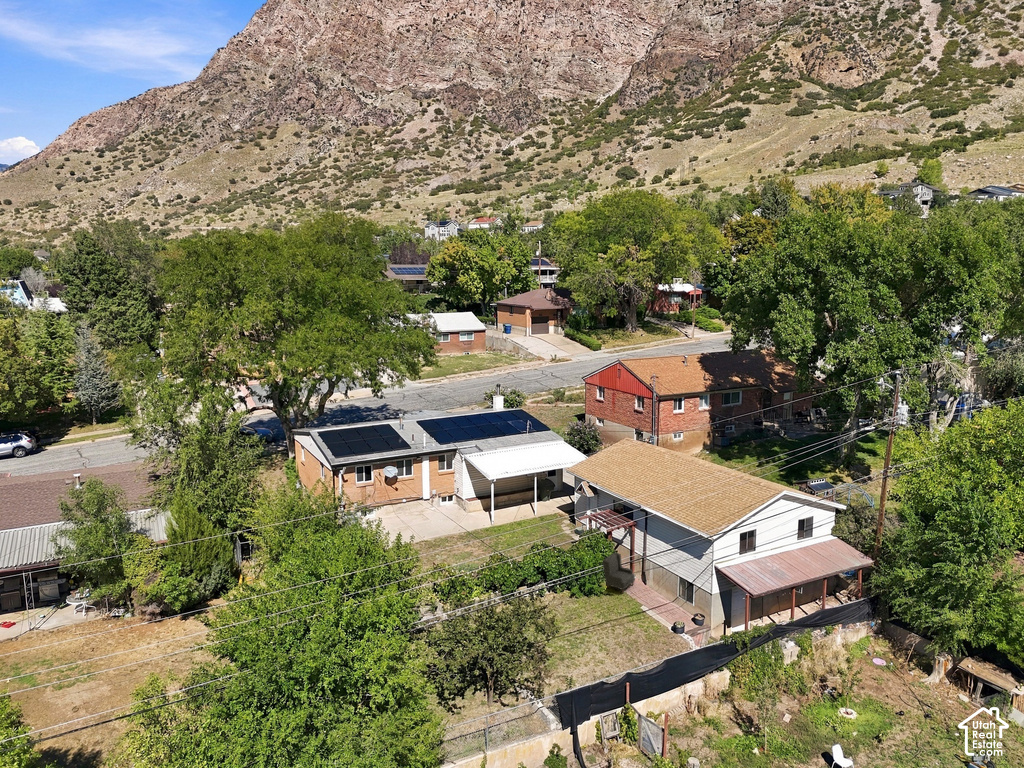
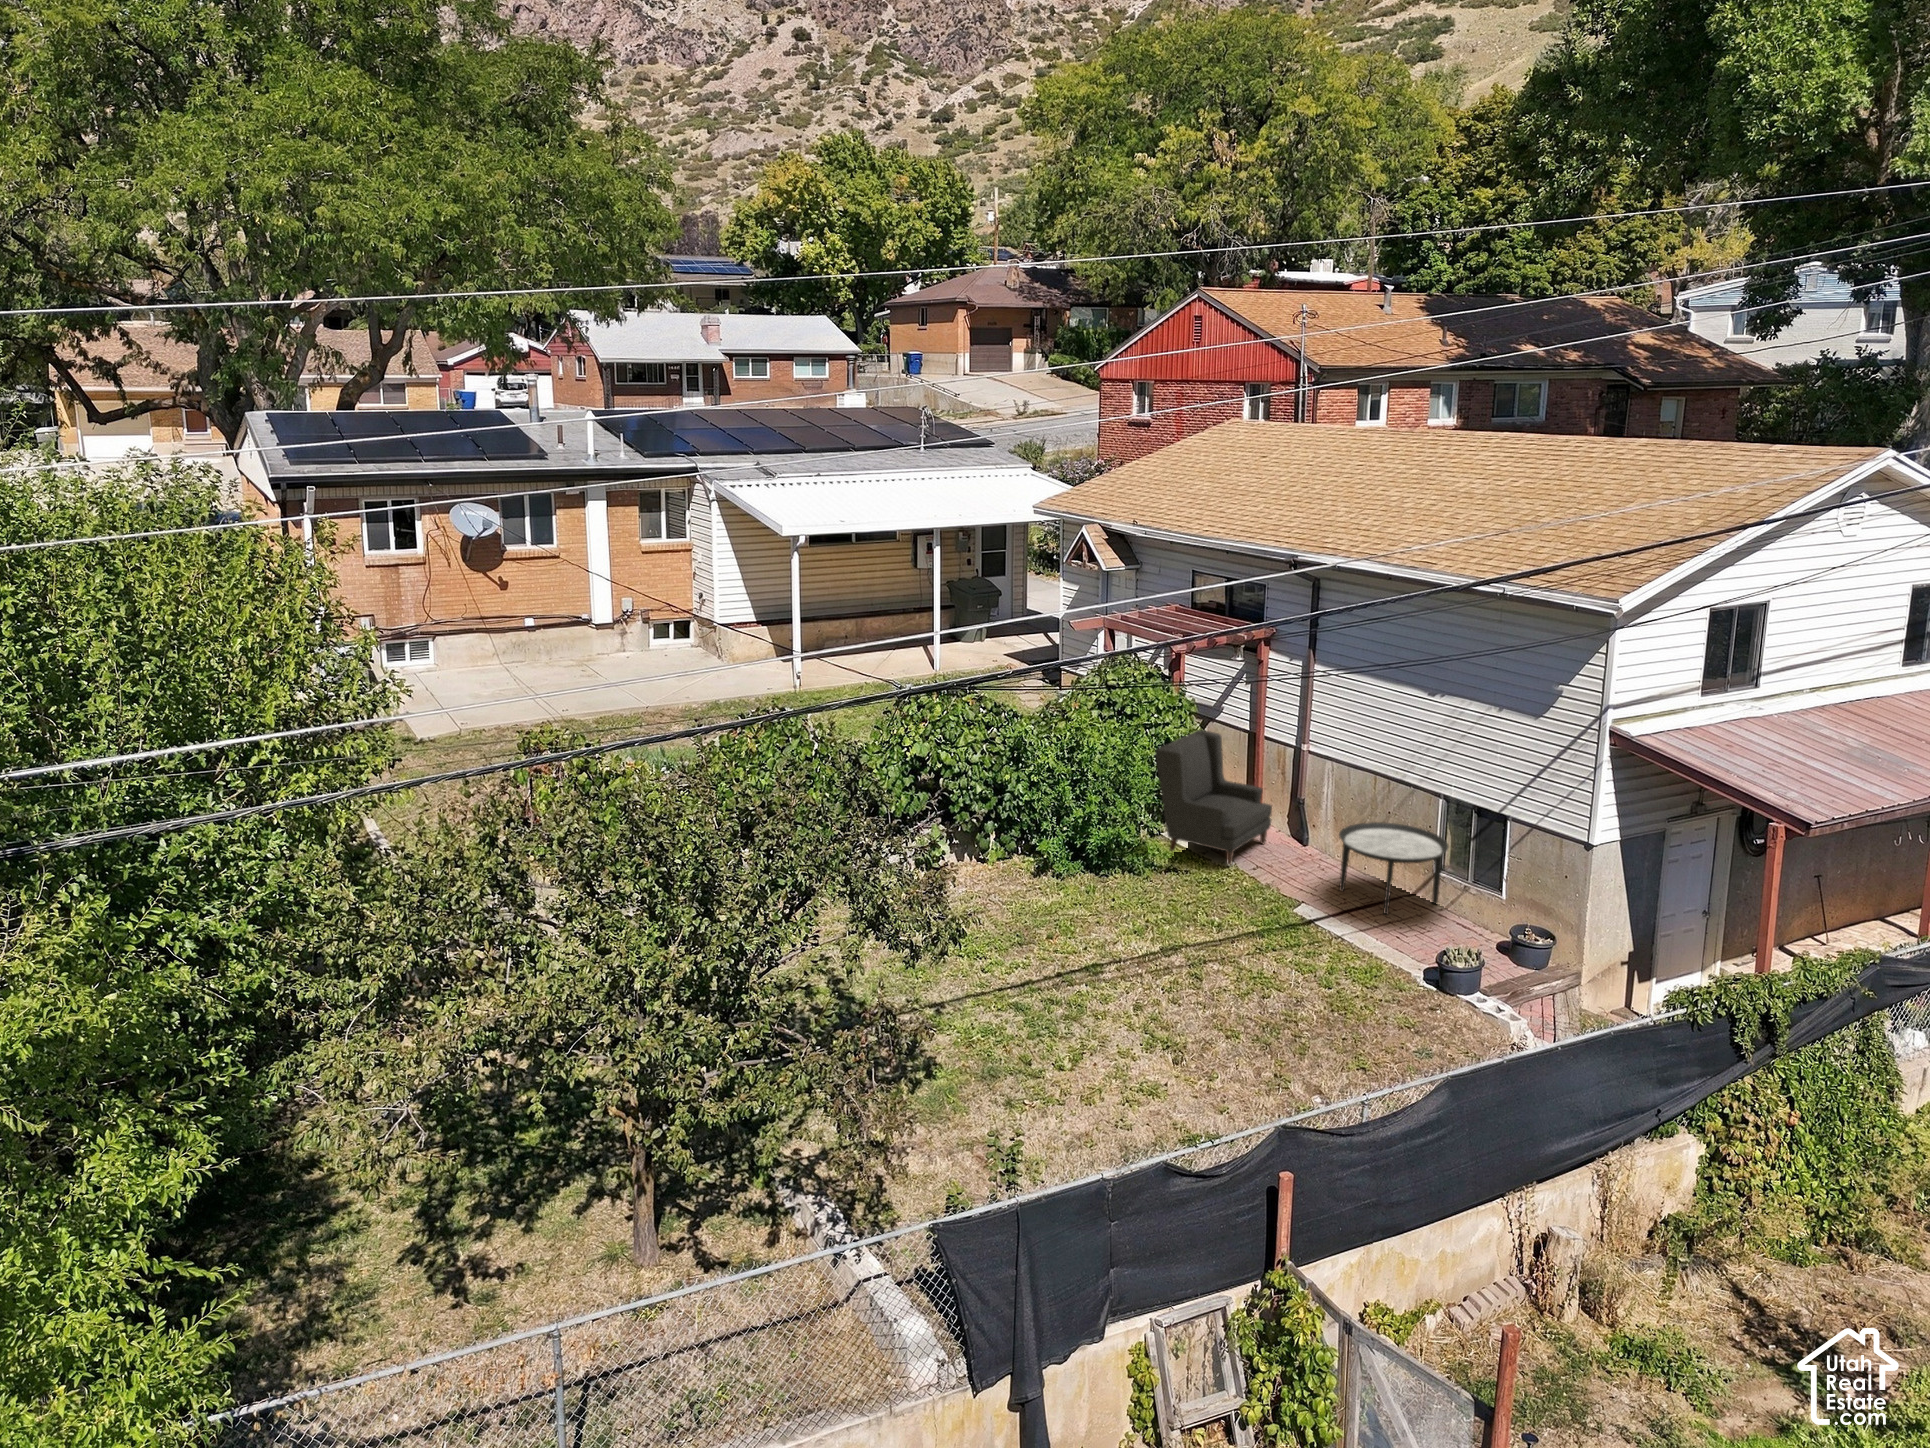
round table: none [651,582,680,609] -> present [1339,822,1449,914]

